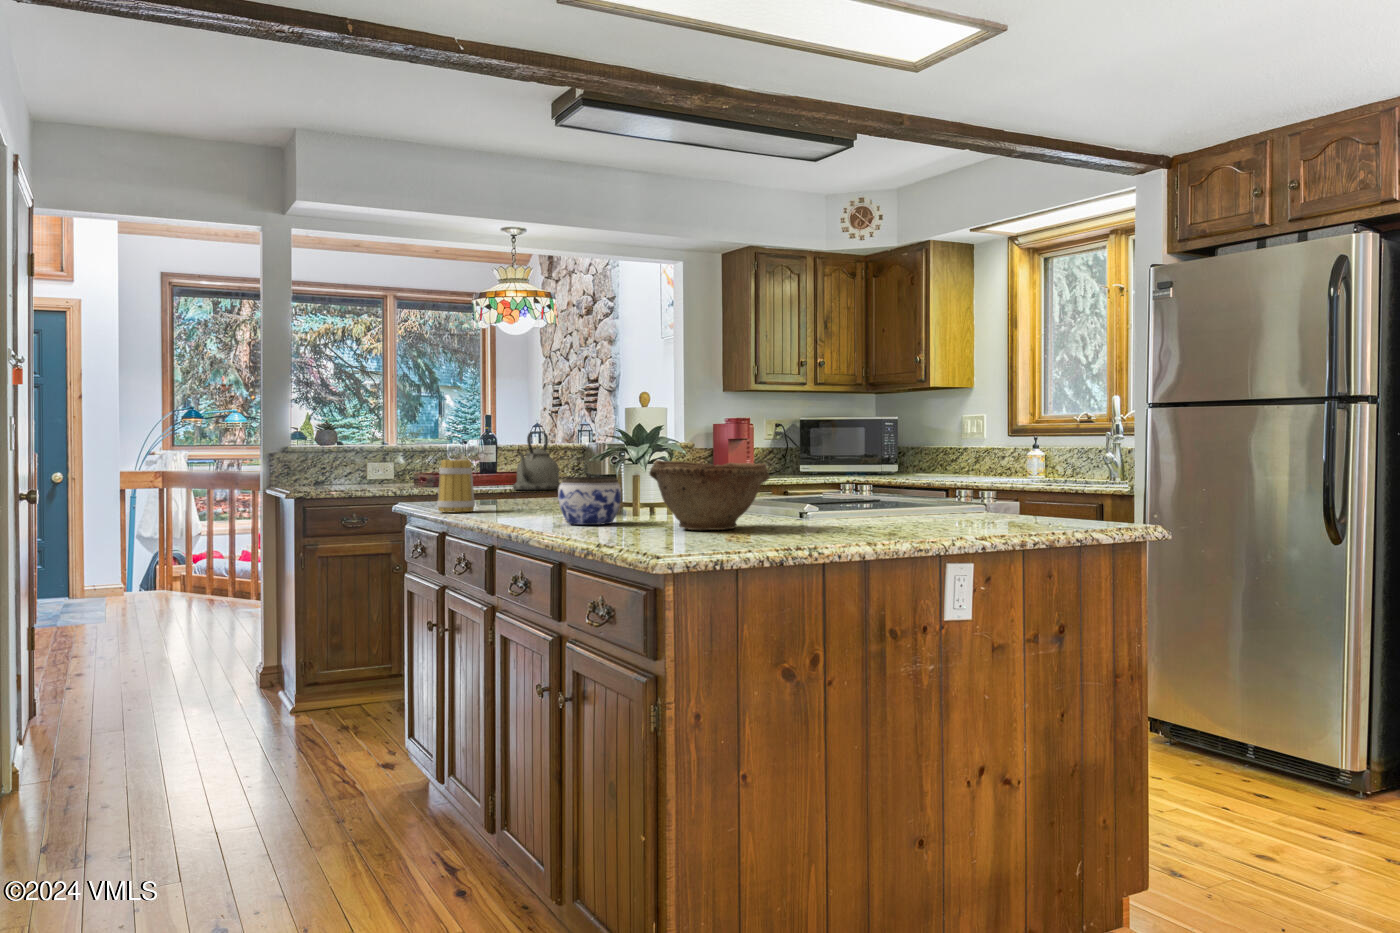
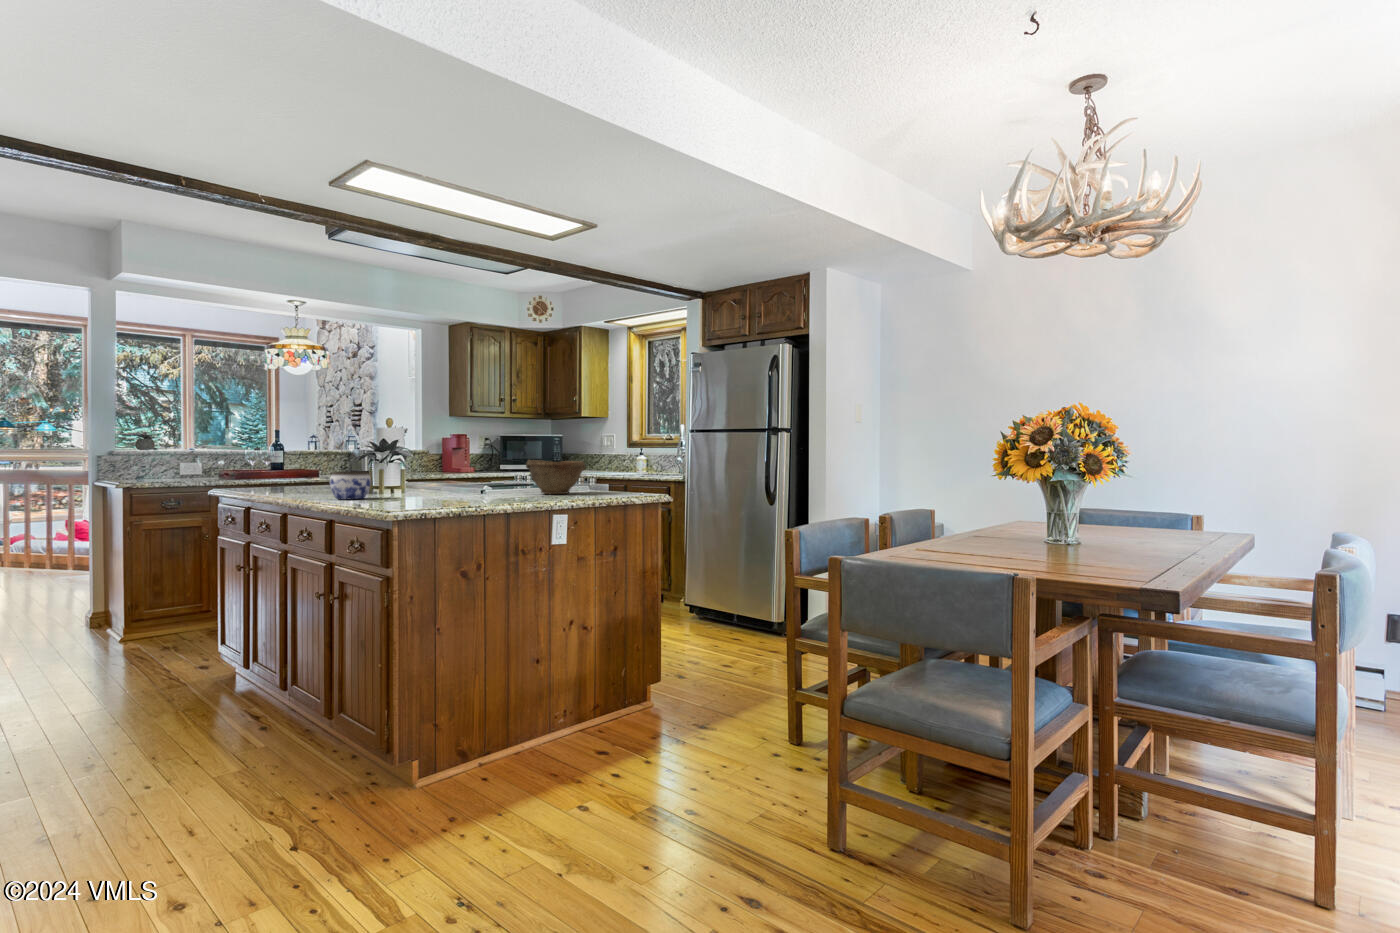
kettle: present [513,432,561,490] -> none [295,442,333,481]
mug: present [437,459,475,512] -> none [244,461,271,494]
bowl: present [649,460,770,530] -> present [526,460,586,494]

